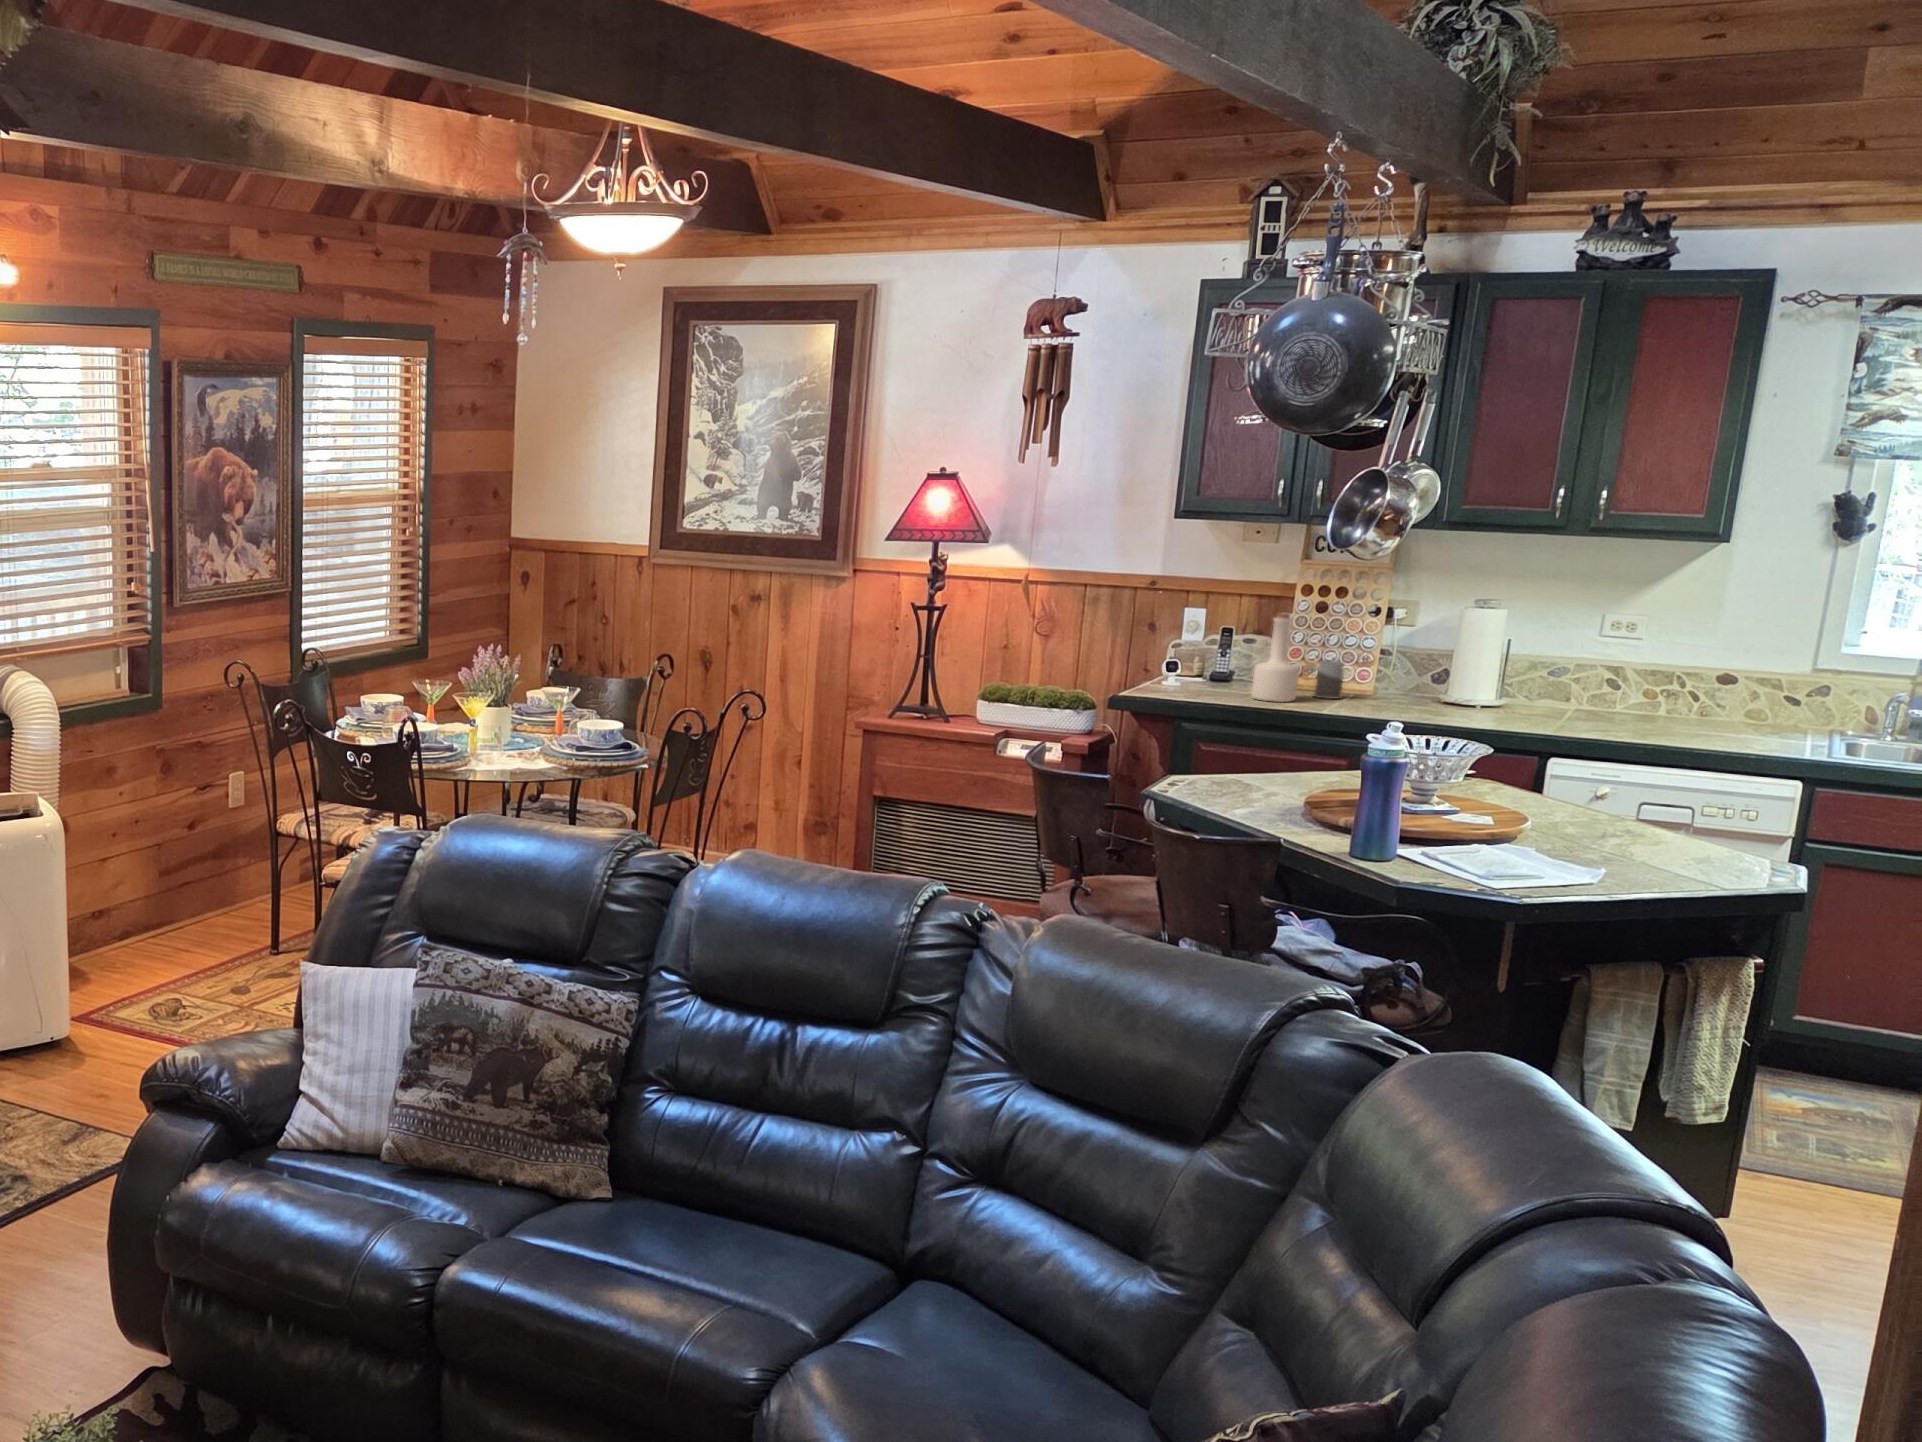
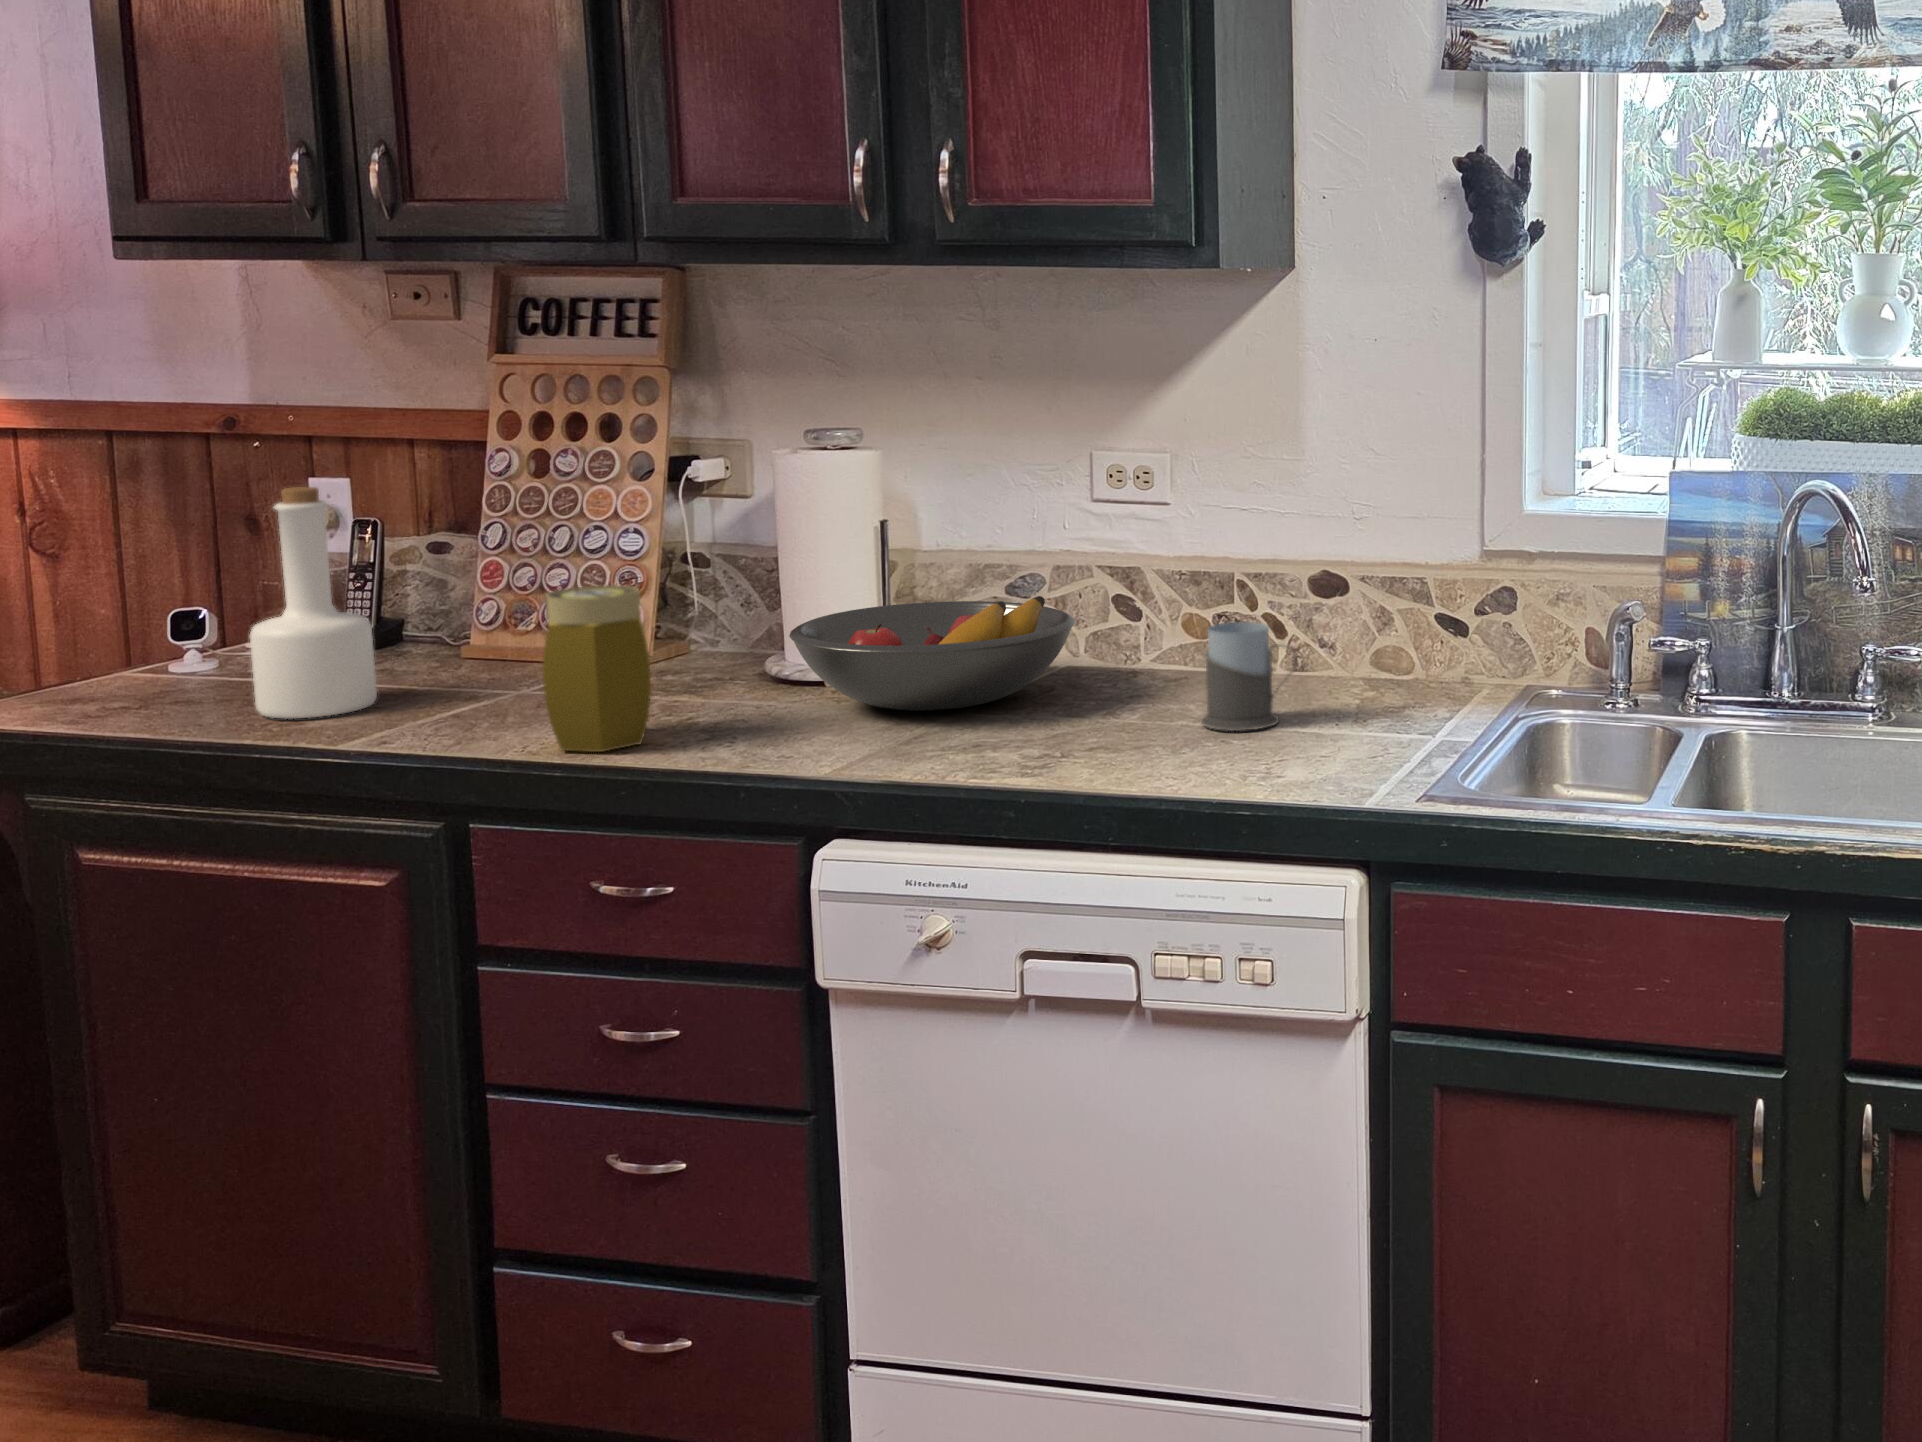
jar: none [1408,657,1457,720] -> present [543,585,651,752]
mug: present [1313,660,1346,699] -> present [1201,622,1296,731]
fruit bowl: none [1490,675,1619,717] -> present [789,596,1075,710]

